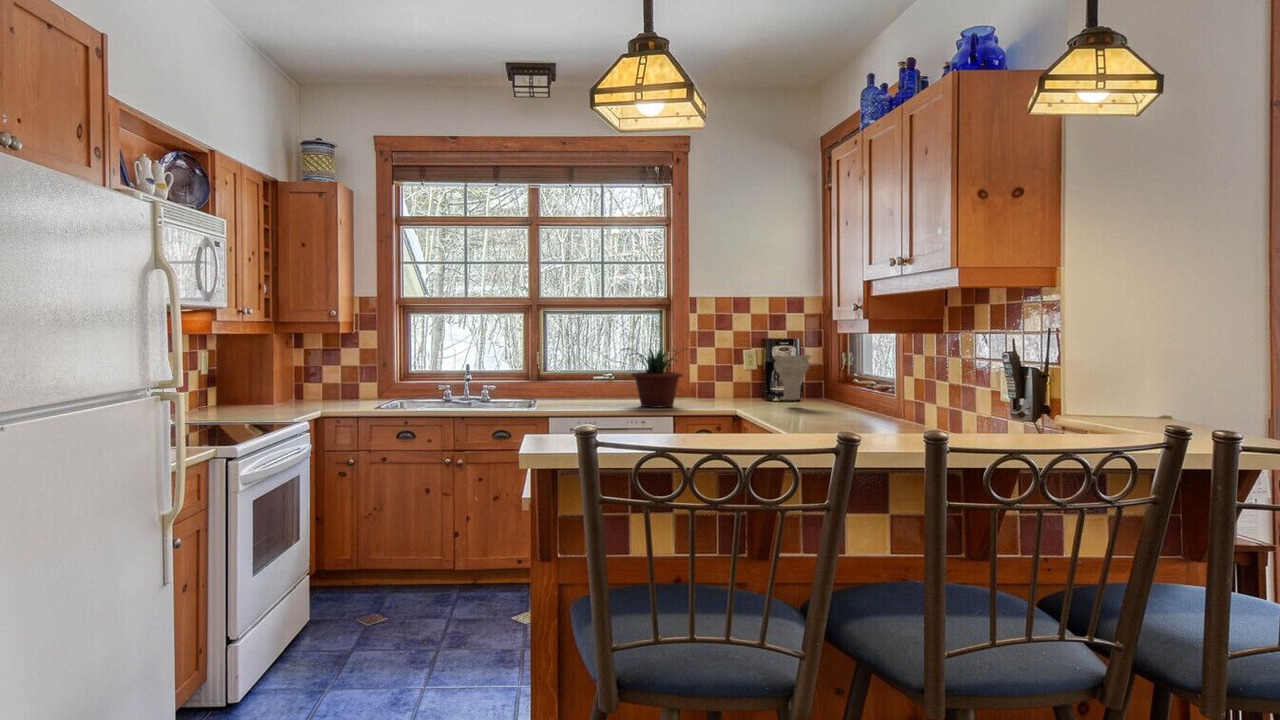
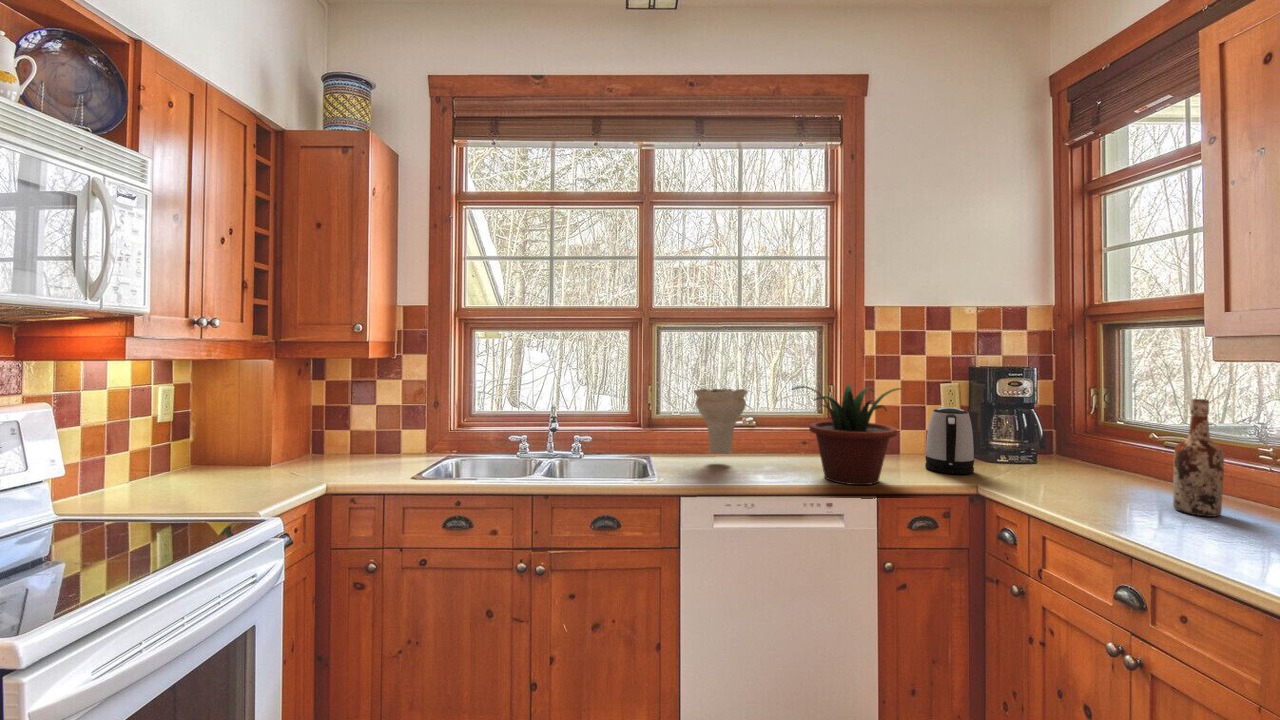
wine bottle: none [819,349,840,413] -> present [1173,399,1224,517]
vase: present [773,355,811,399] -> present [694,389,748,454]
kettle: none [715,363,743,404] -> present [925,408,974,474]

